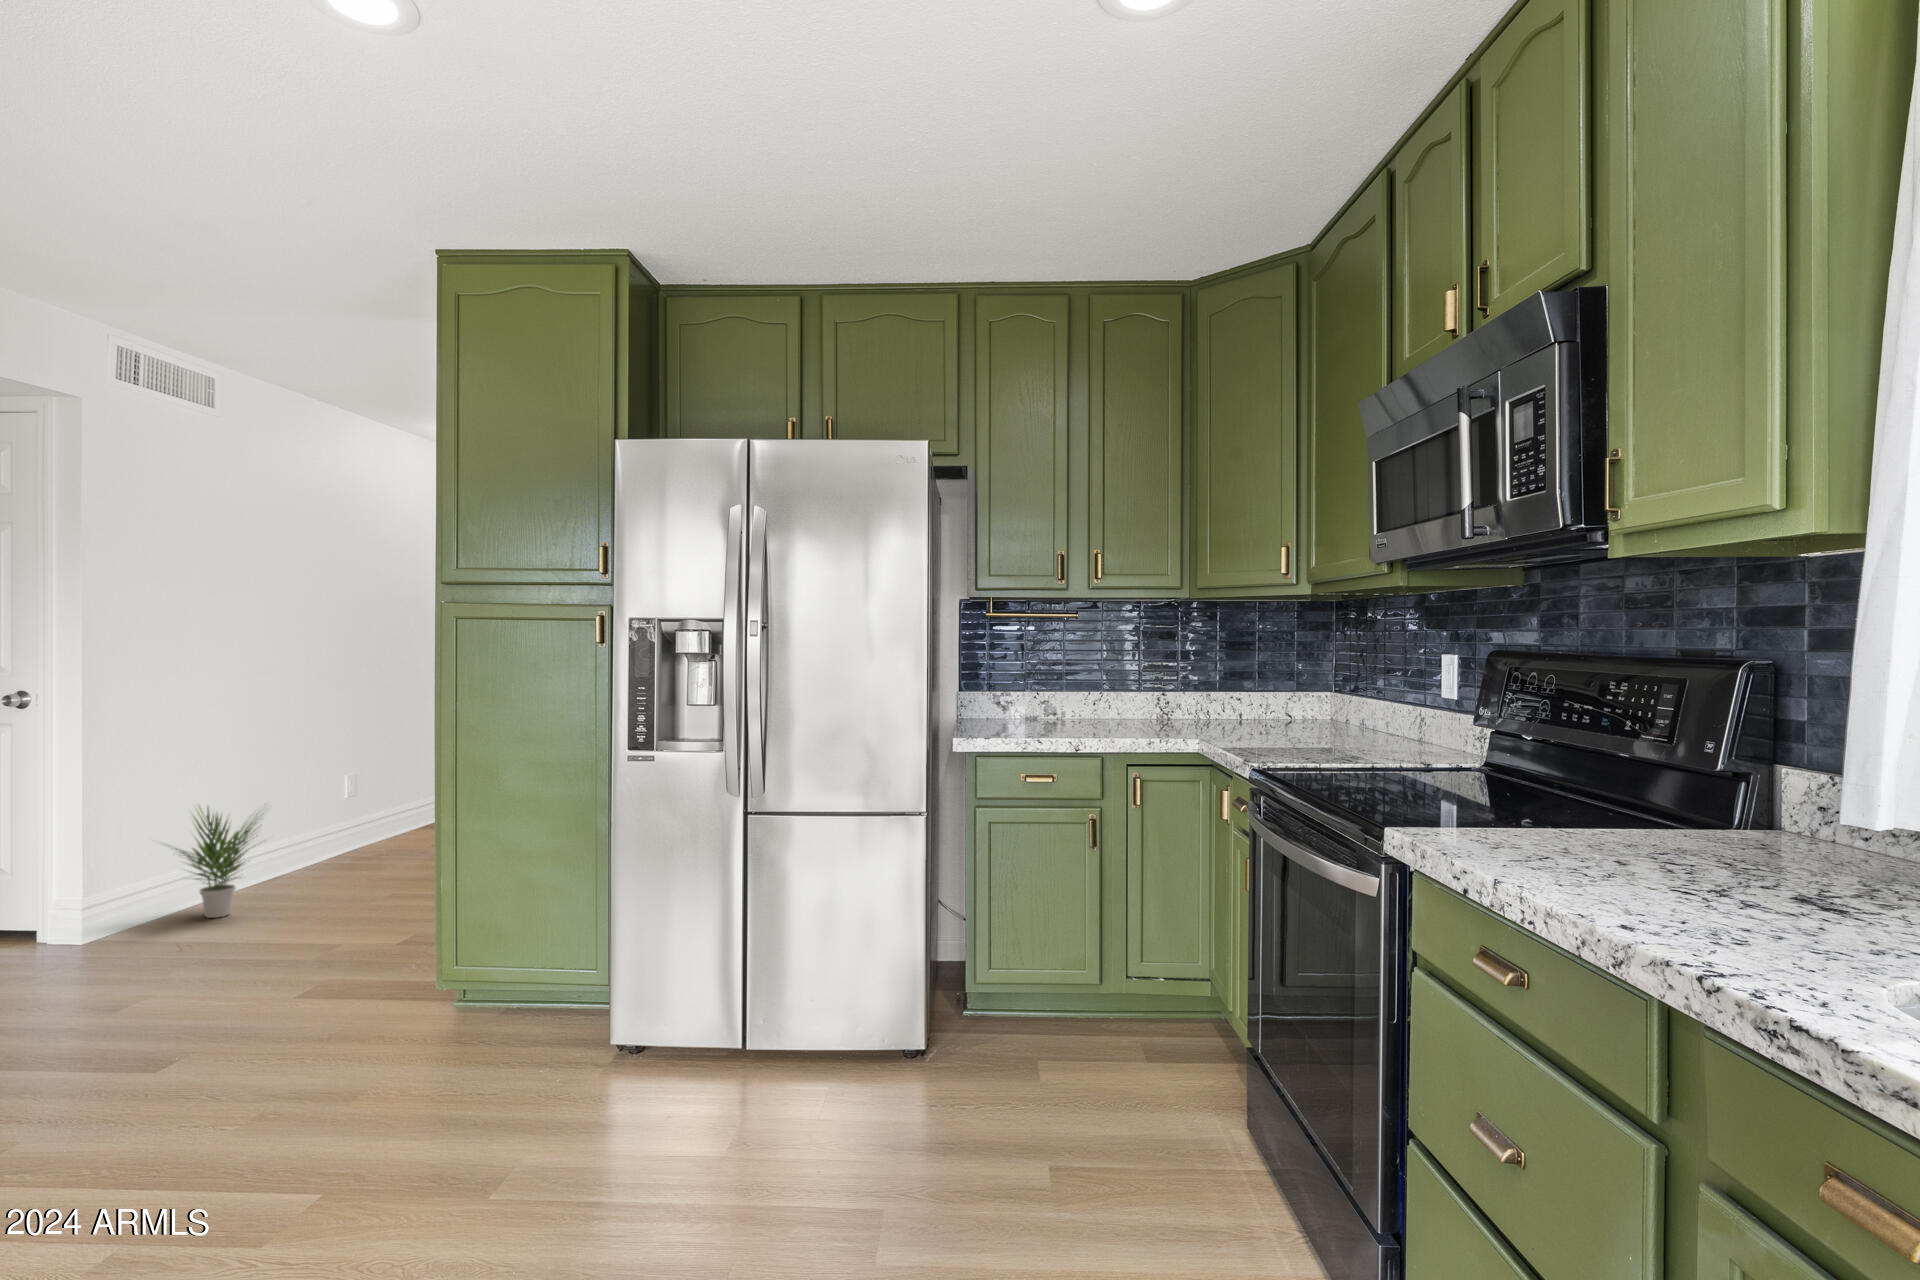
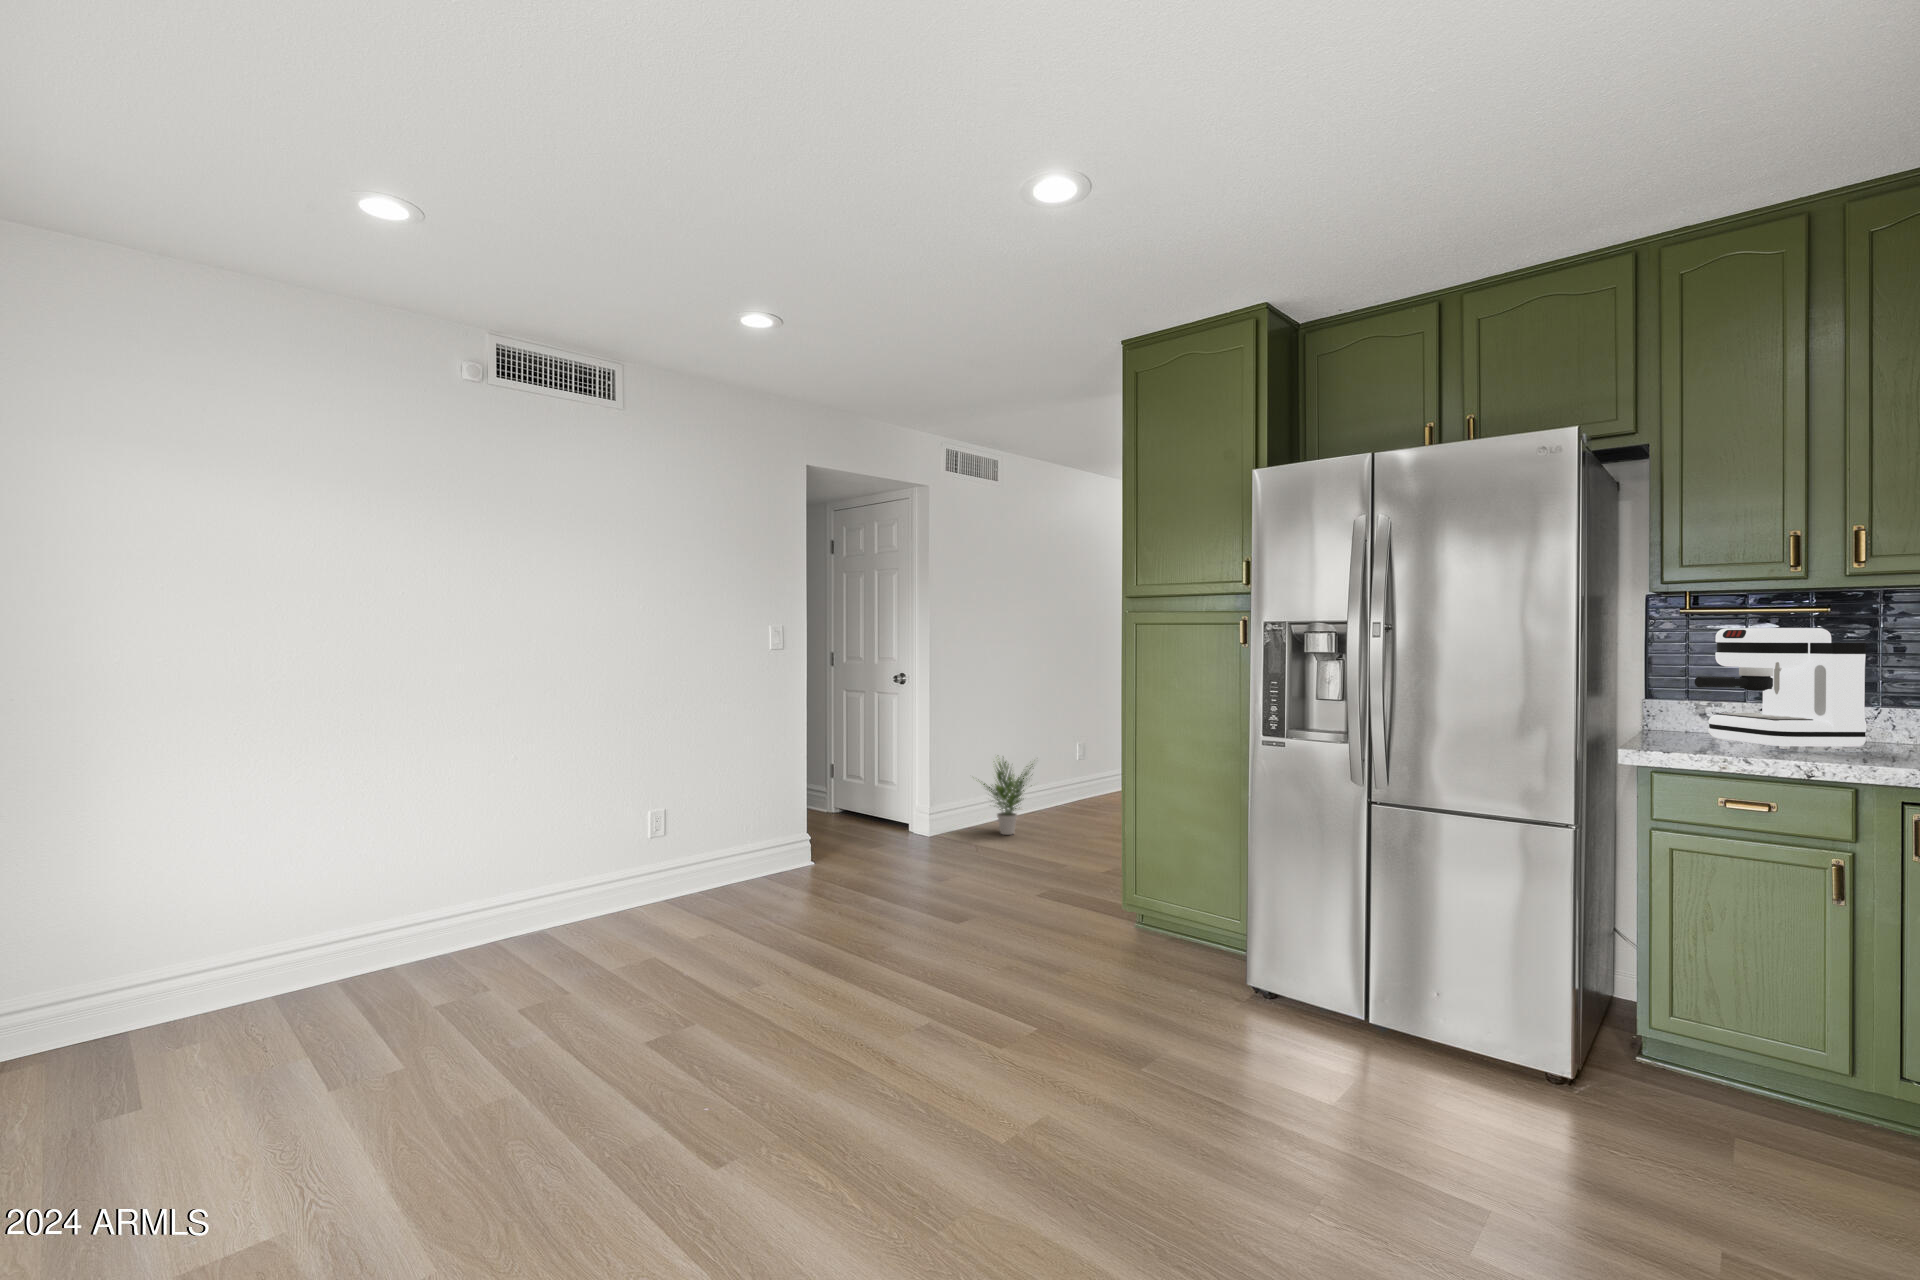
coffee maker: none [997,630,1101,730] -> present [1695,628,1866,749]

